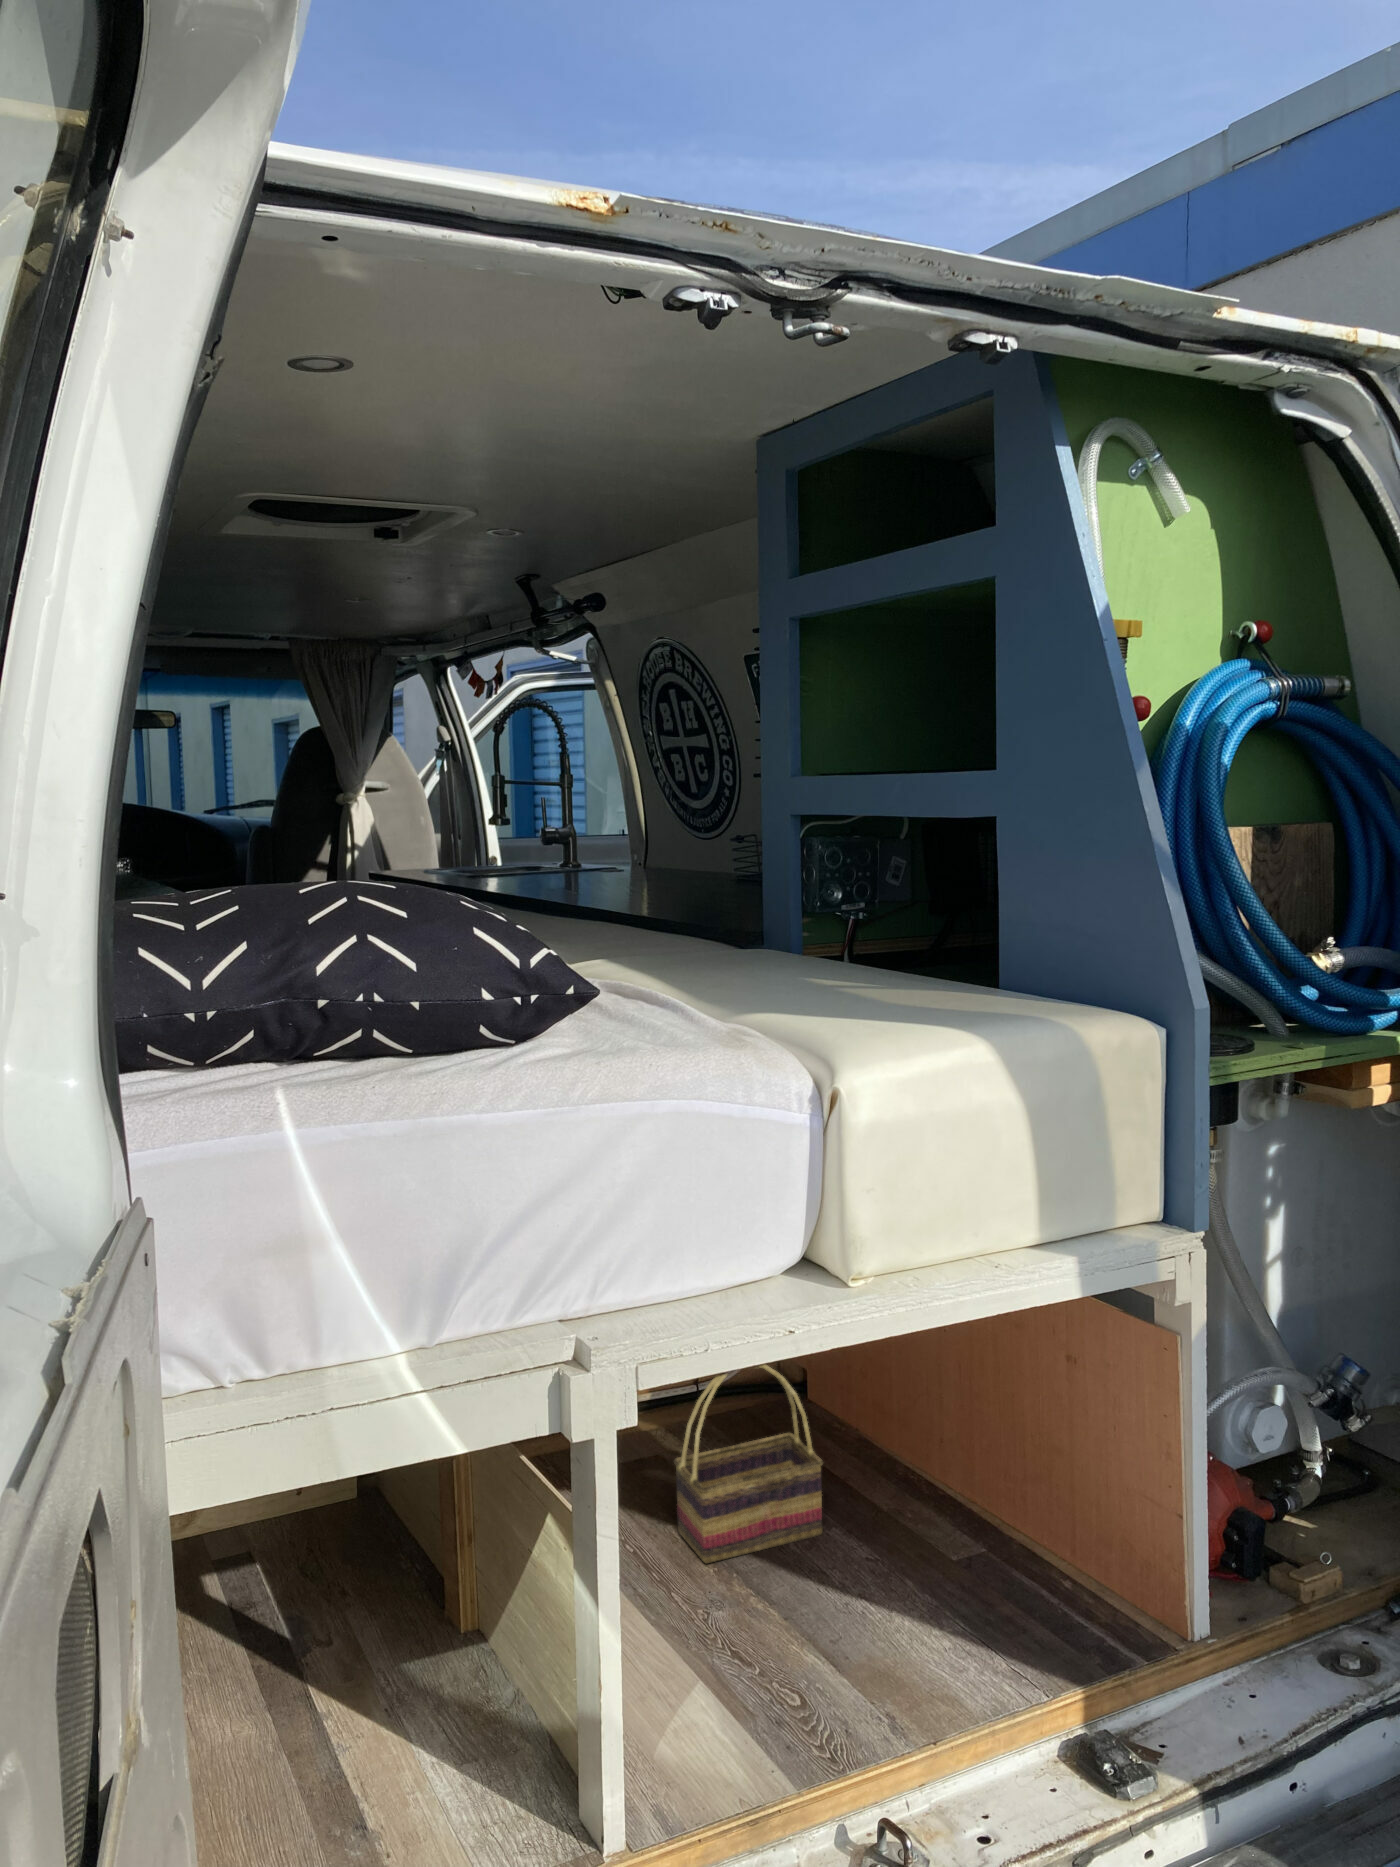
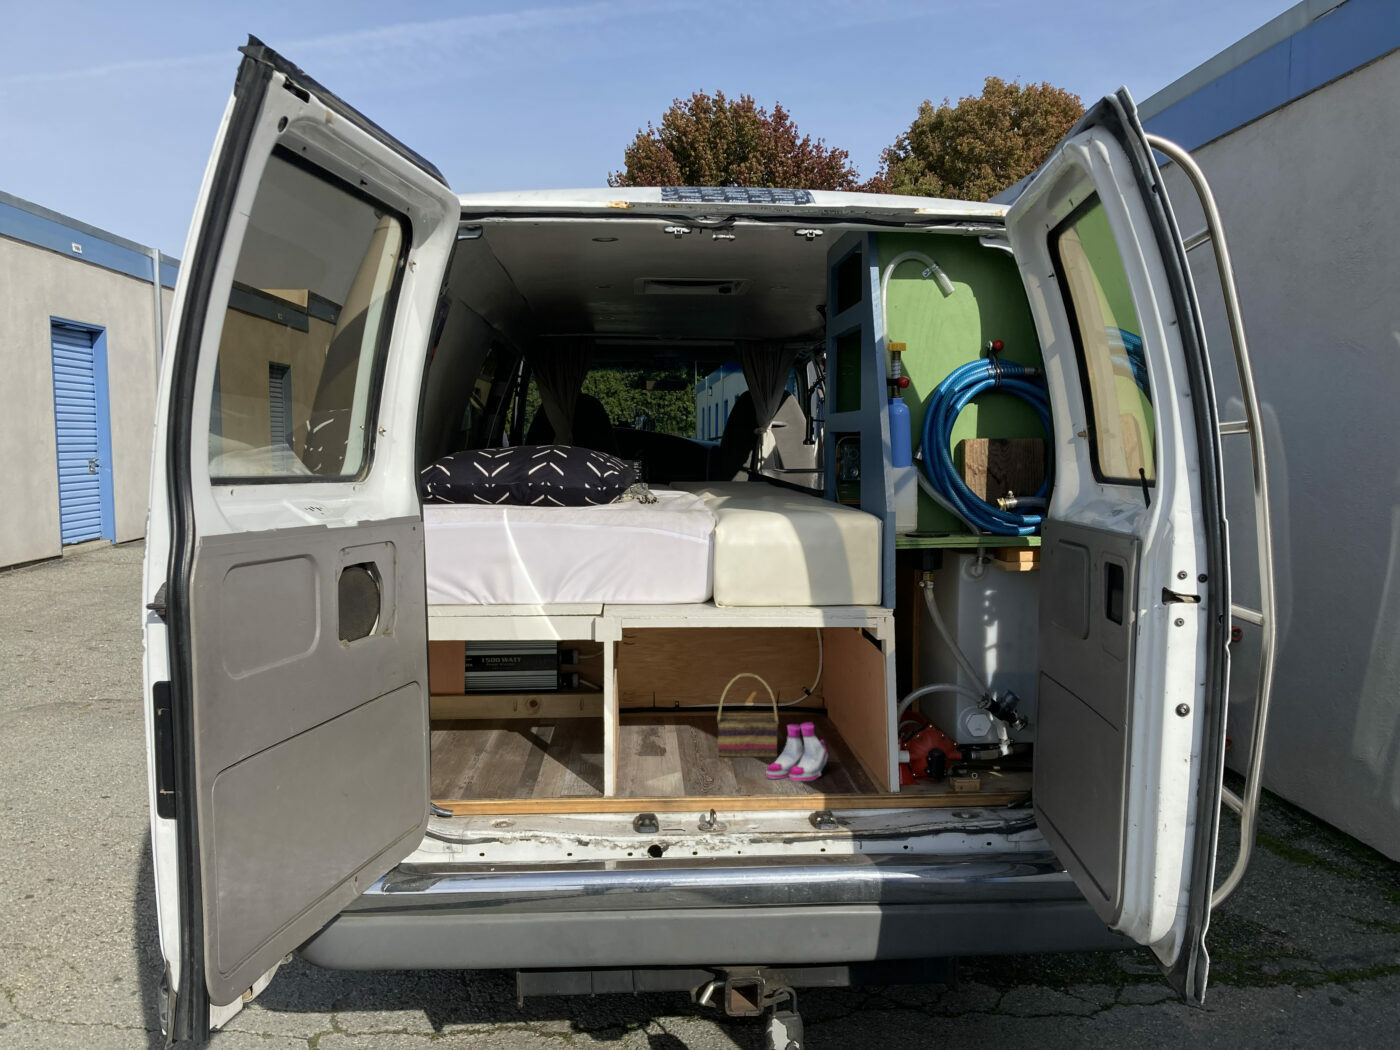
boots: none [868,1466,987,1619] -> present [766,722,828,781]

